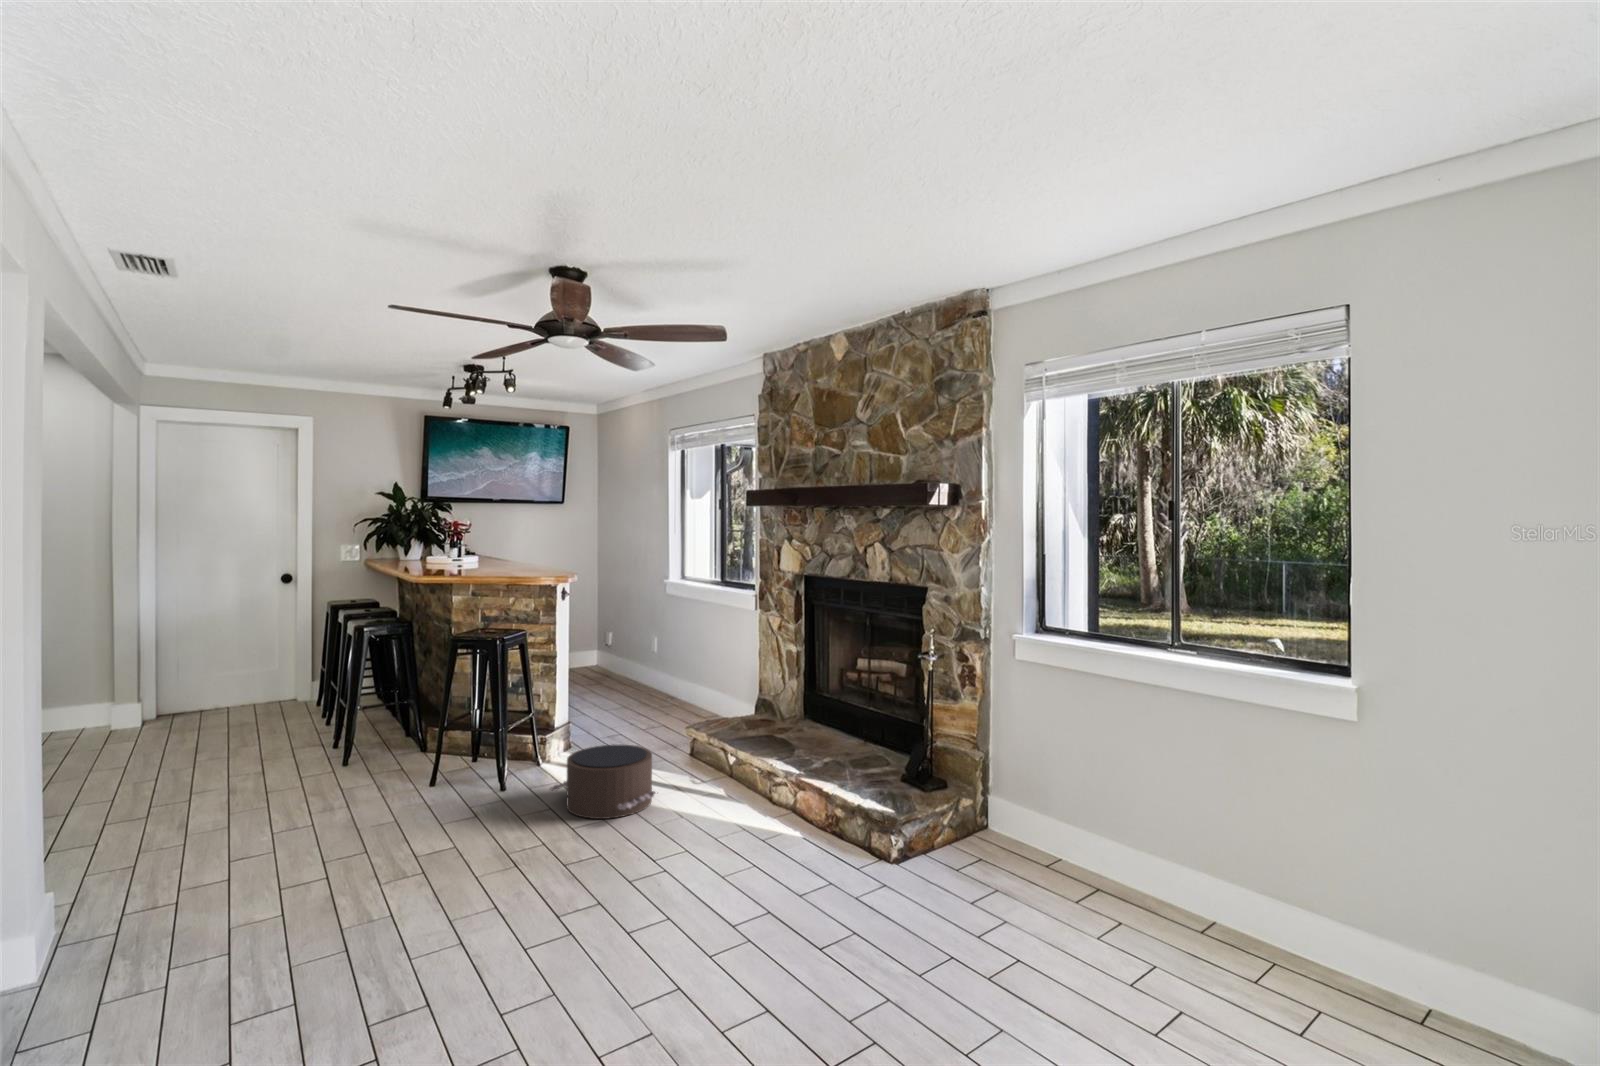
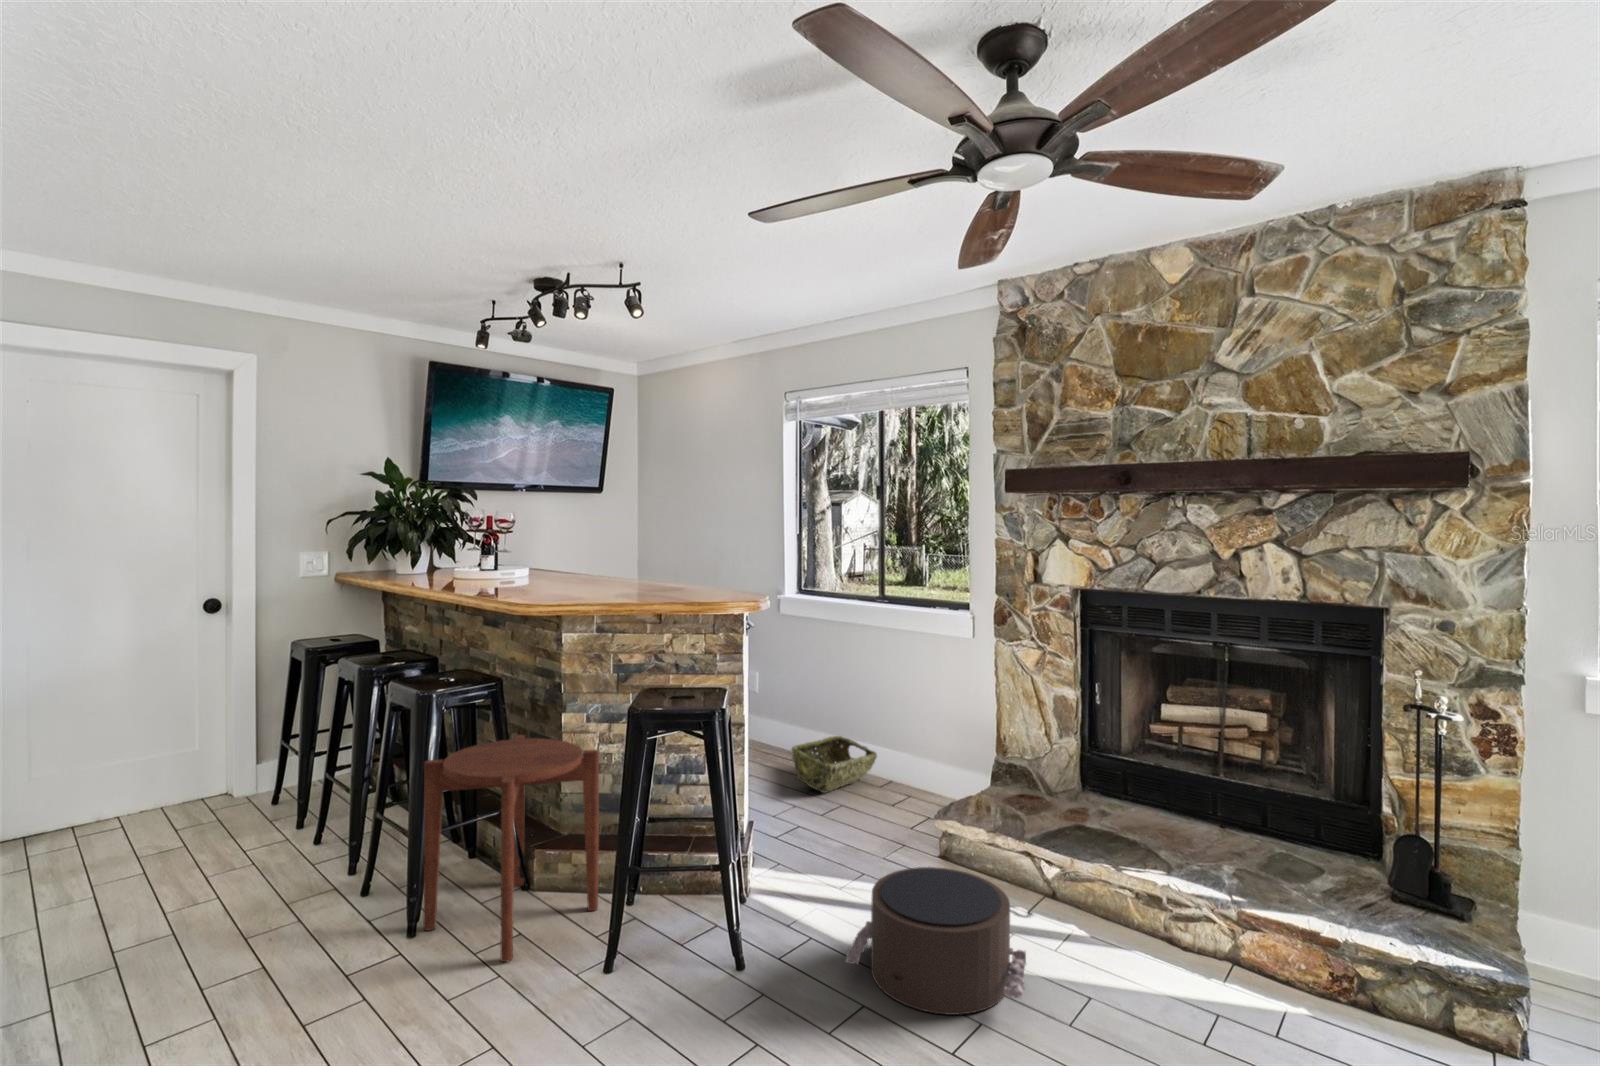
side table: none [349,659,453,781] -> present [424,735,599,962]
woven basket: none [642,681,708,718] -> present [792,736,877,793]

